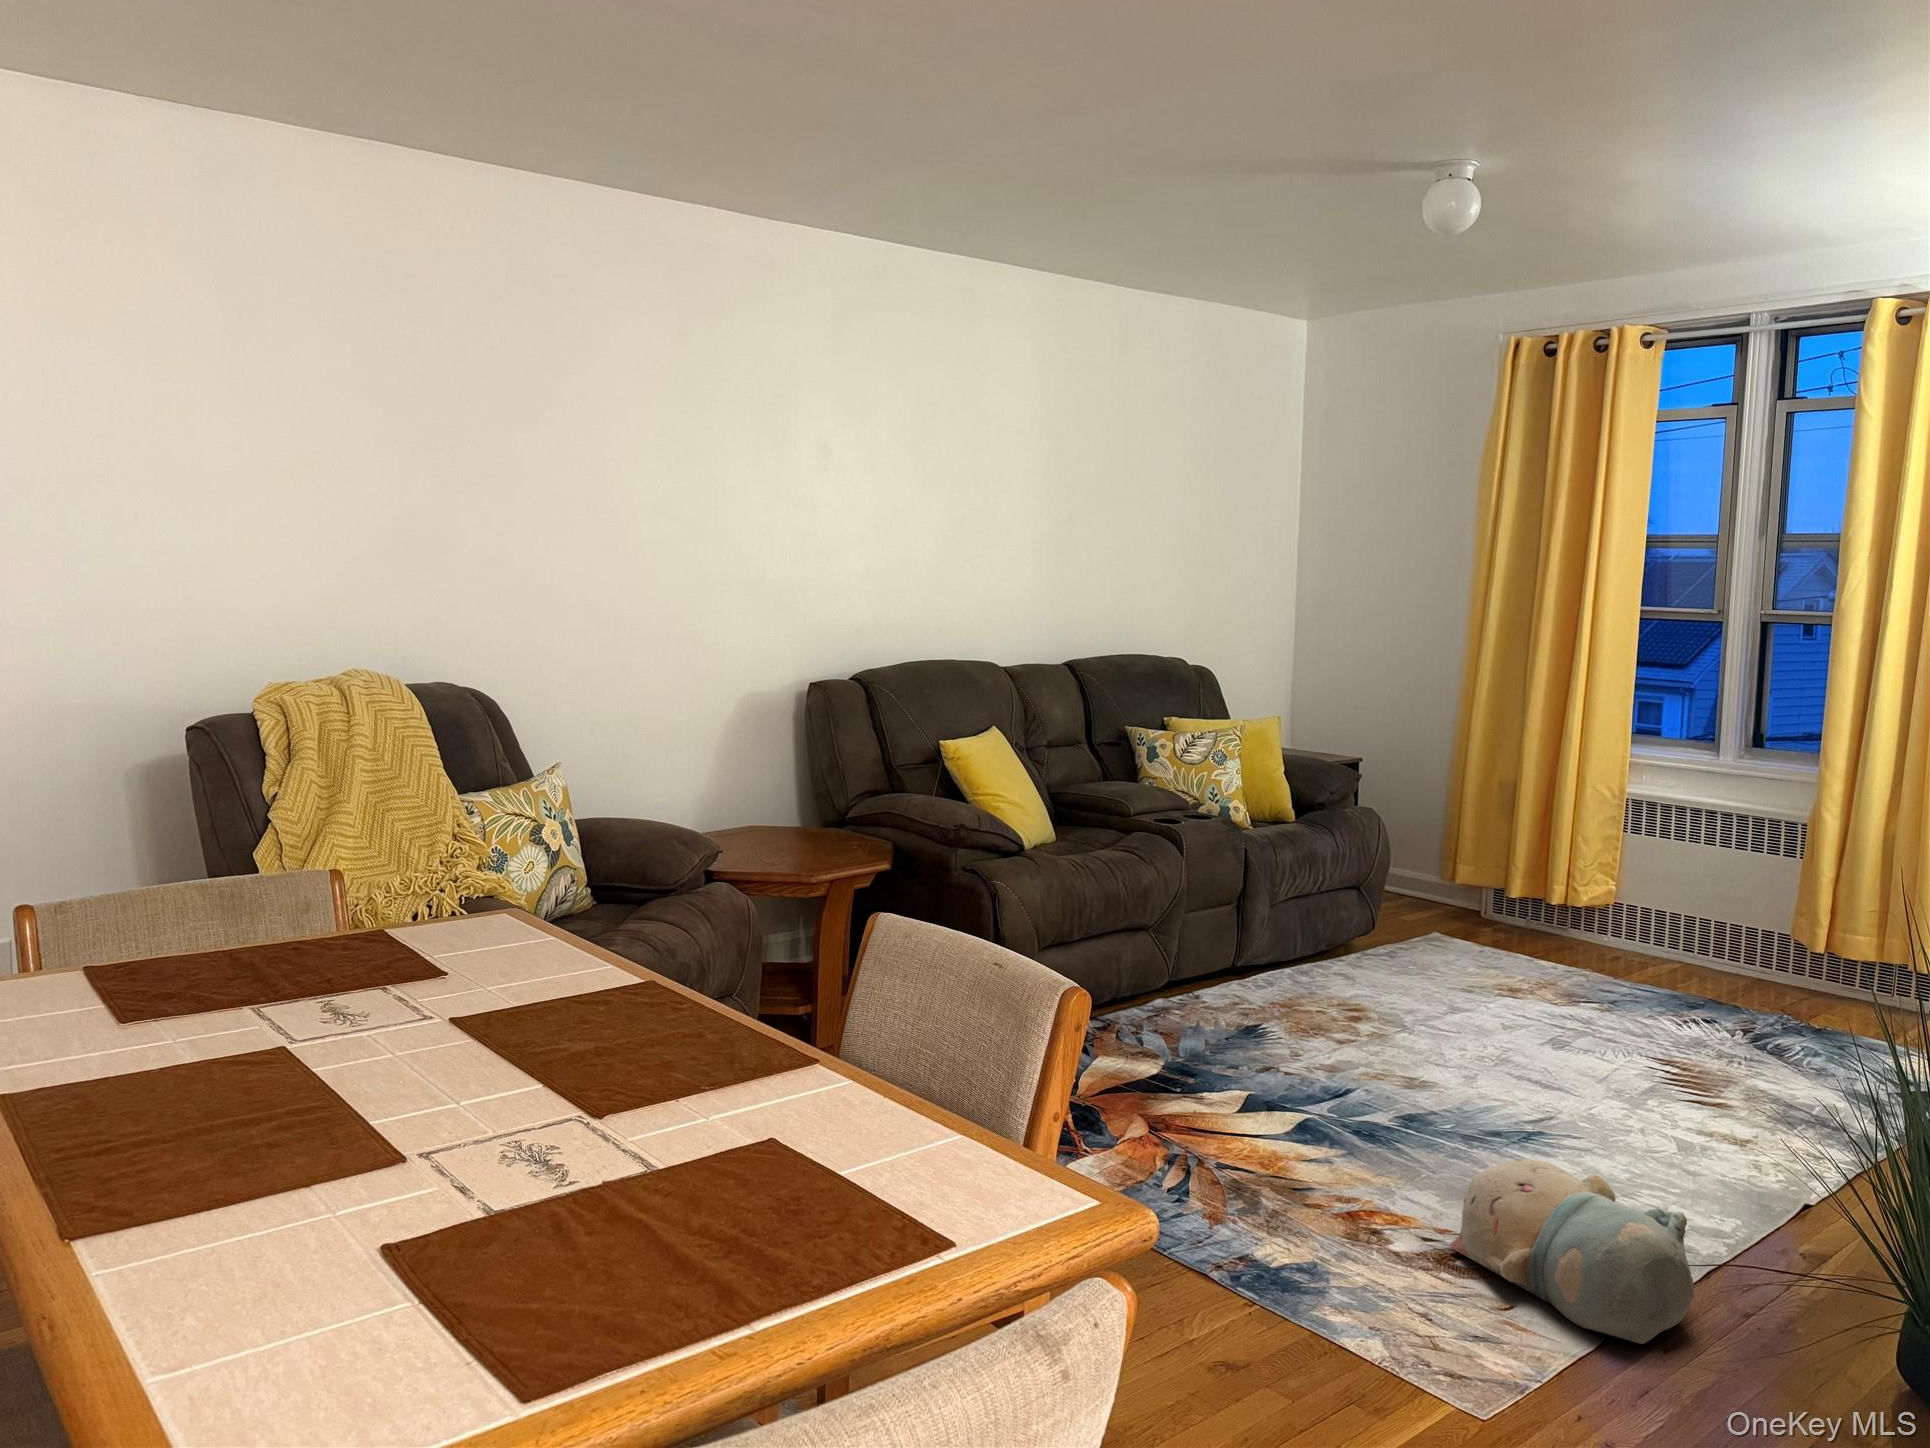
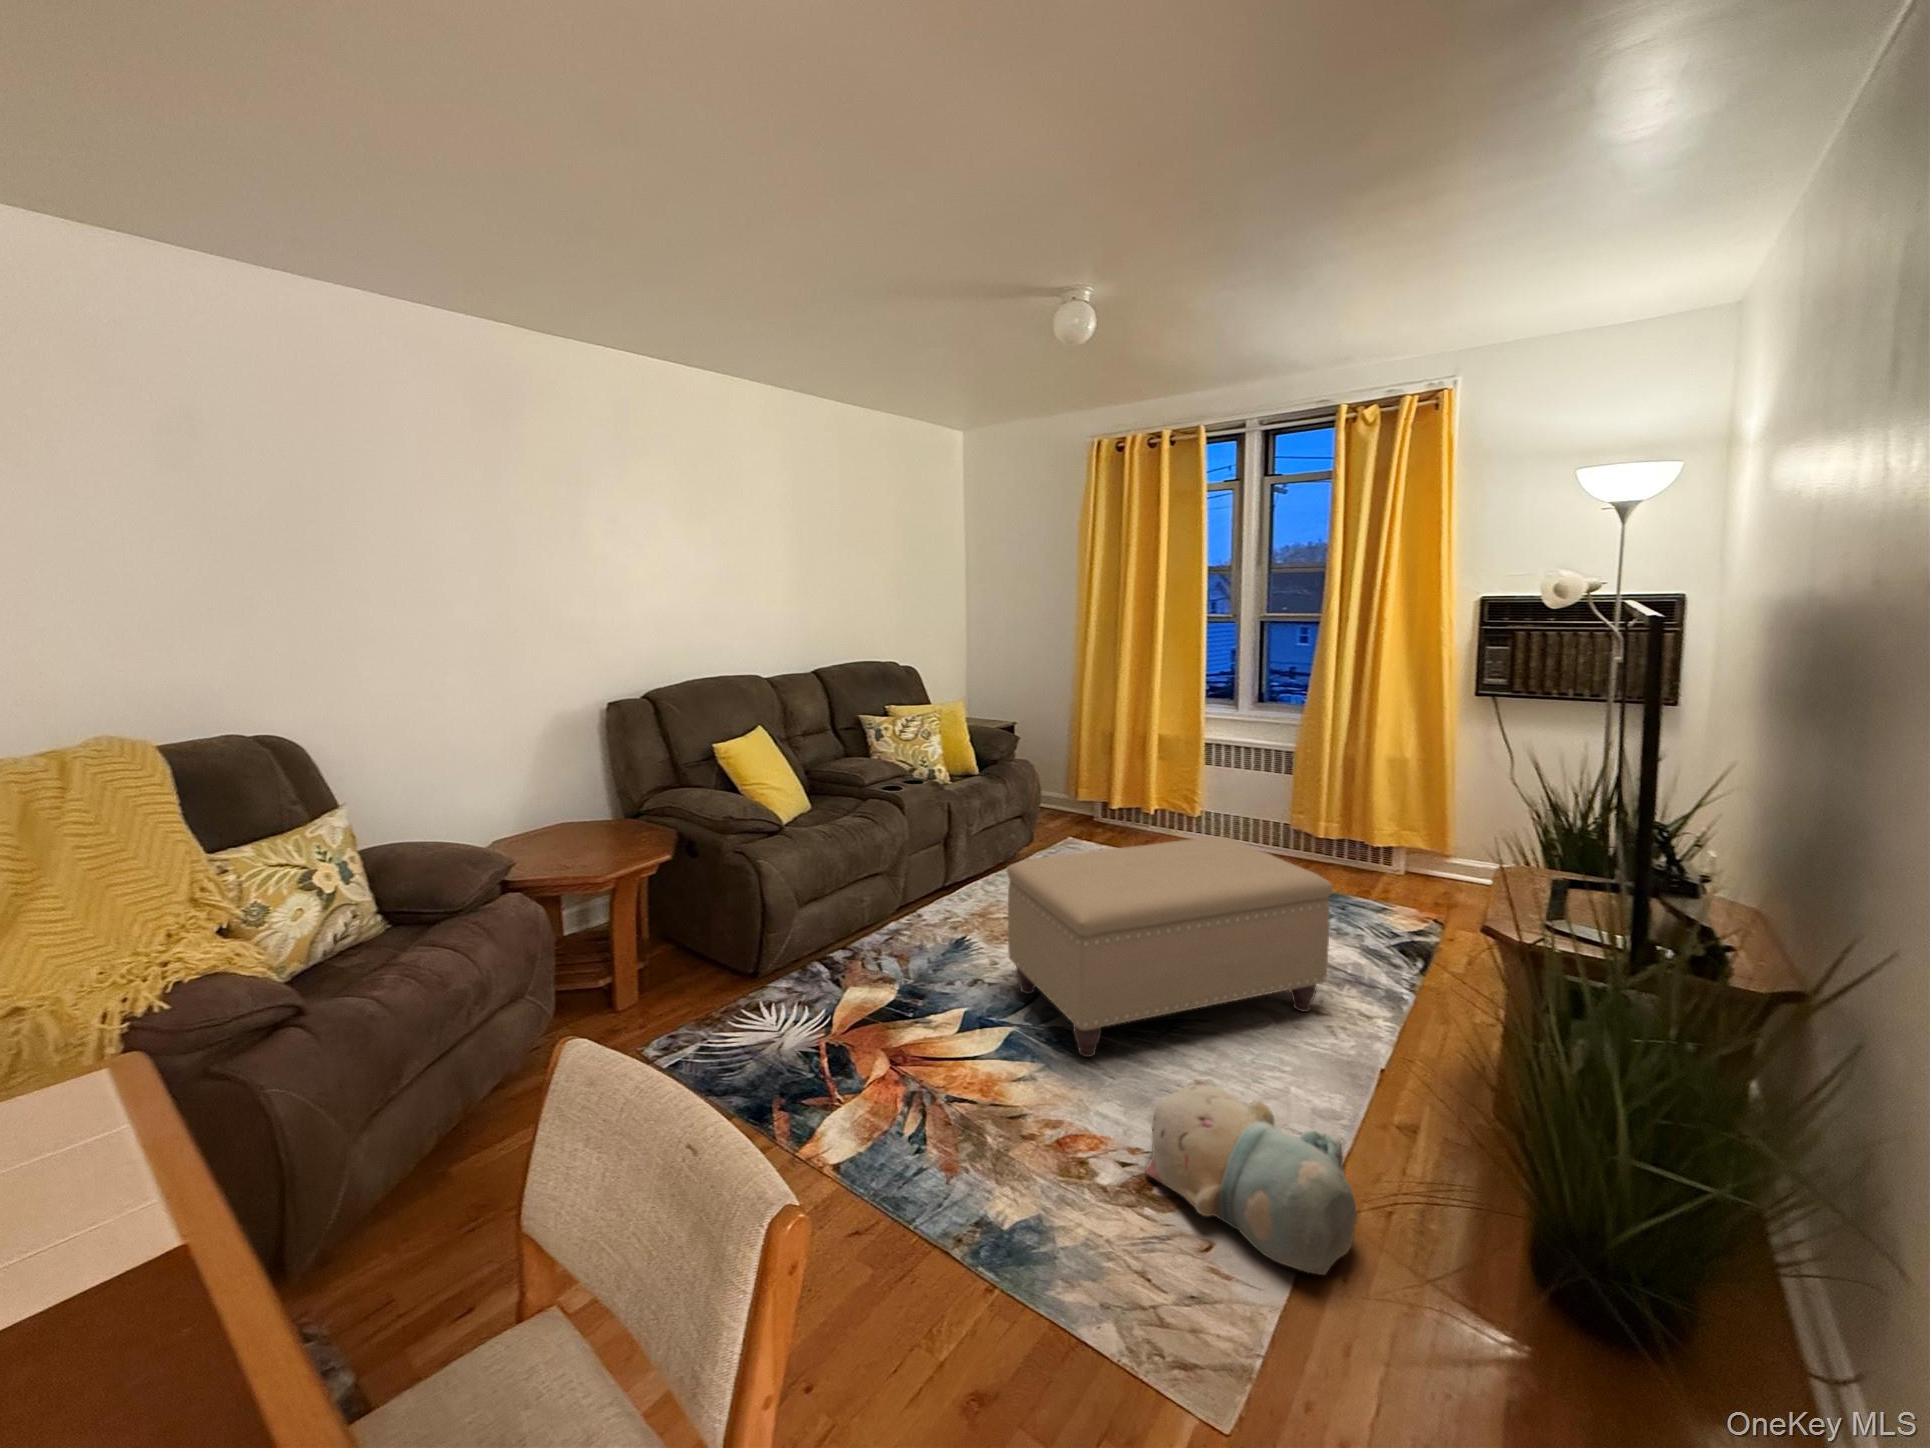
ottoman: none [1314,911,1771,1151] -> present [1007,837,1333,1057]

